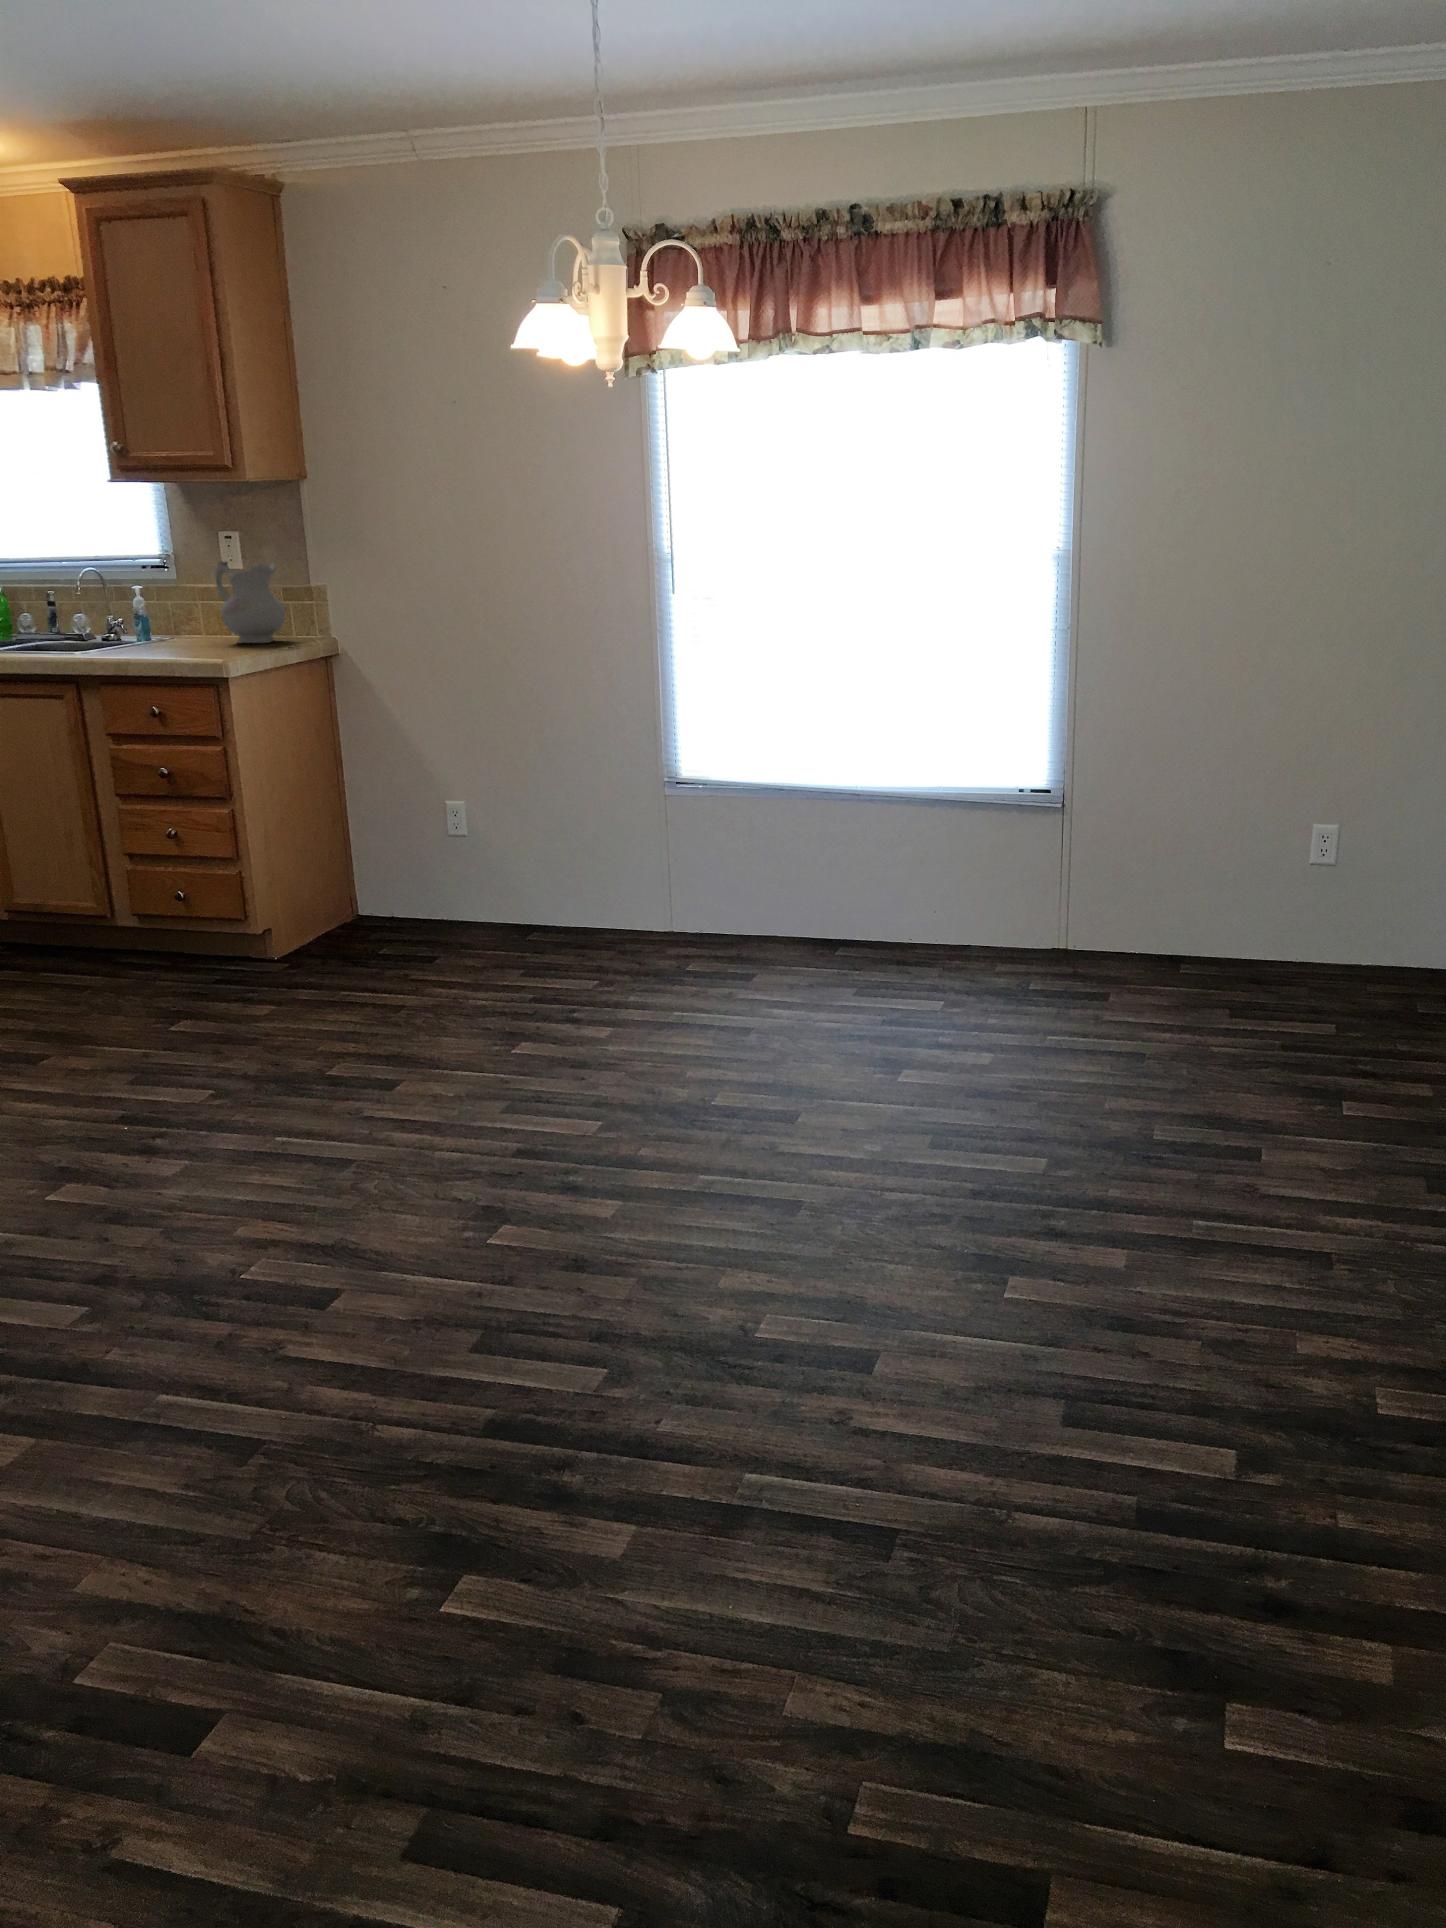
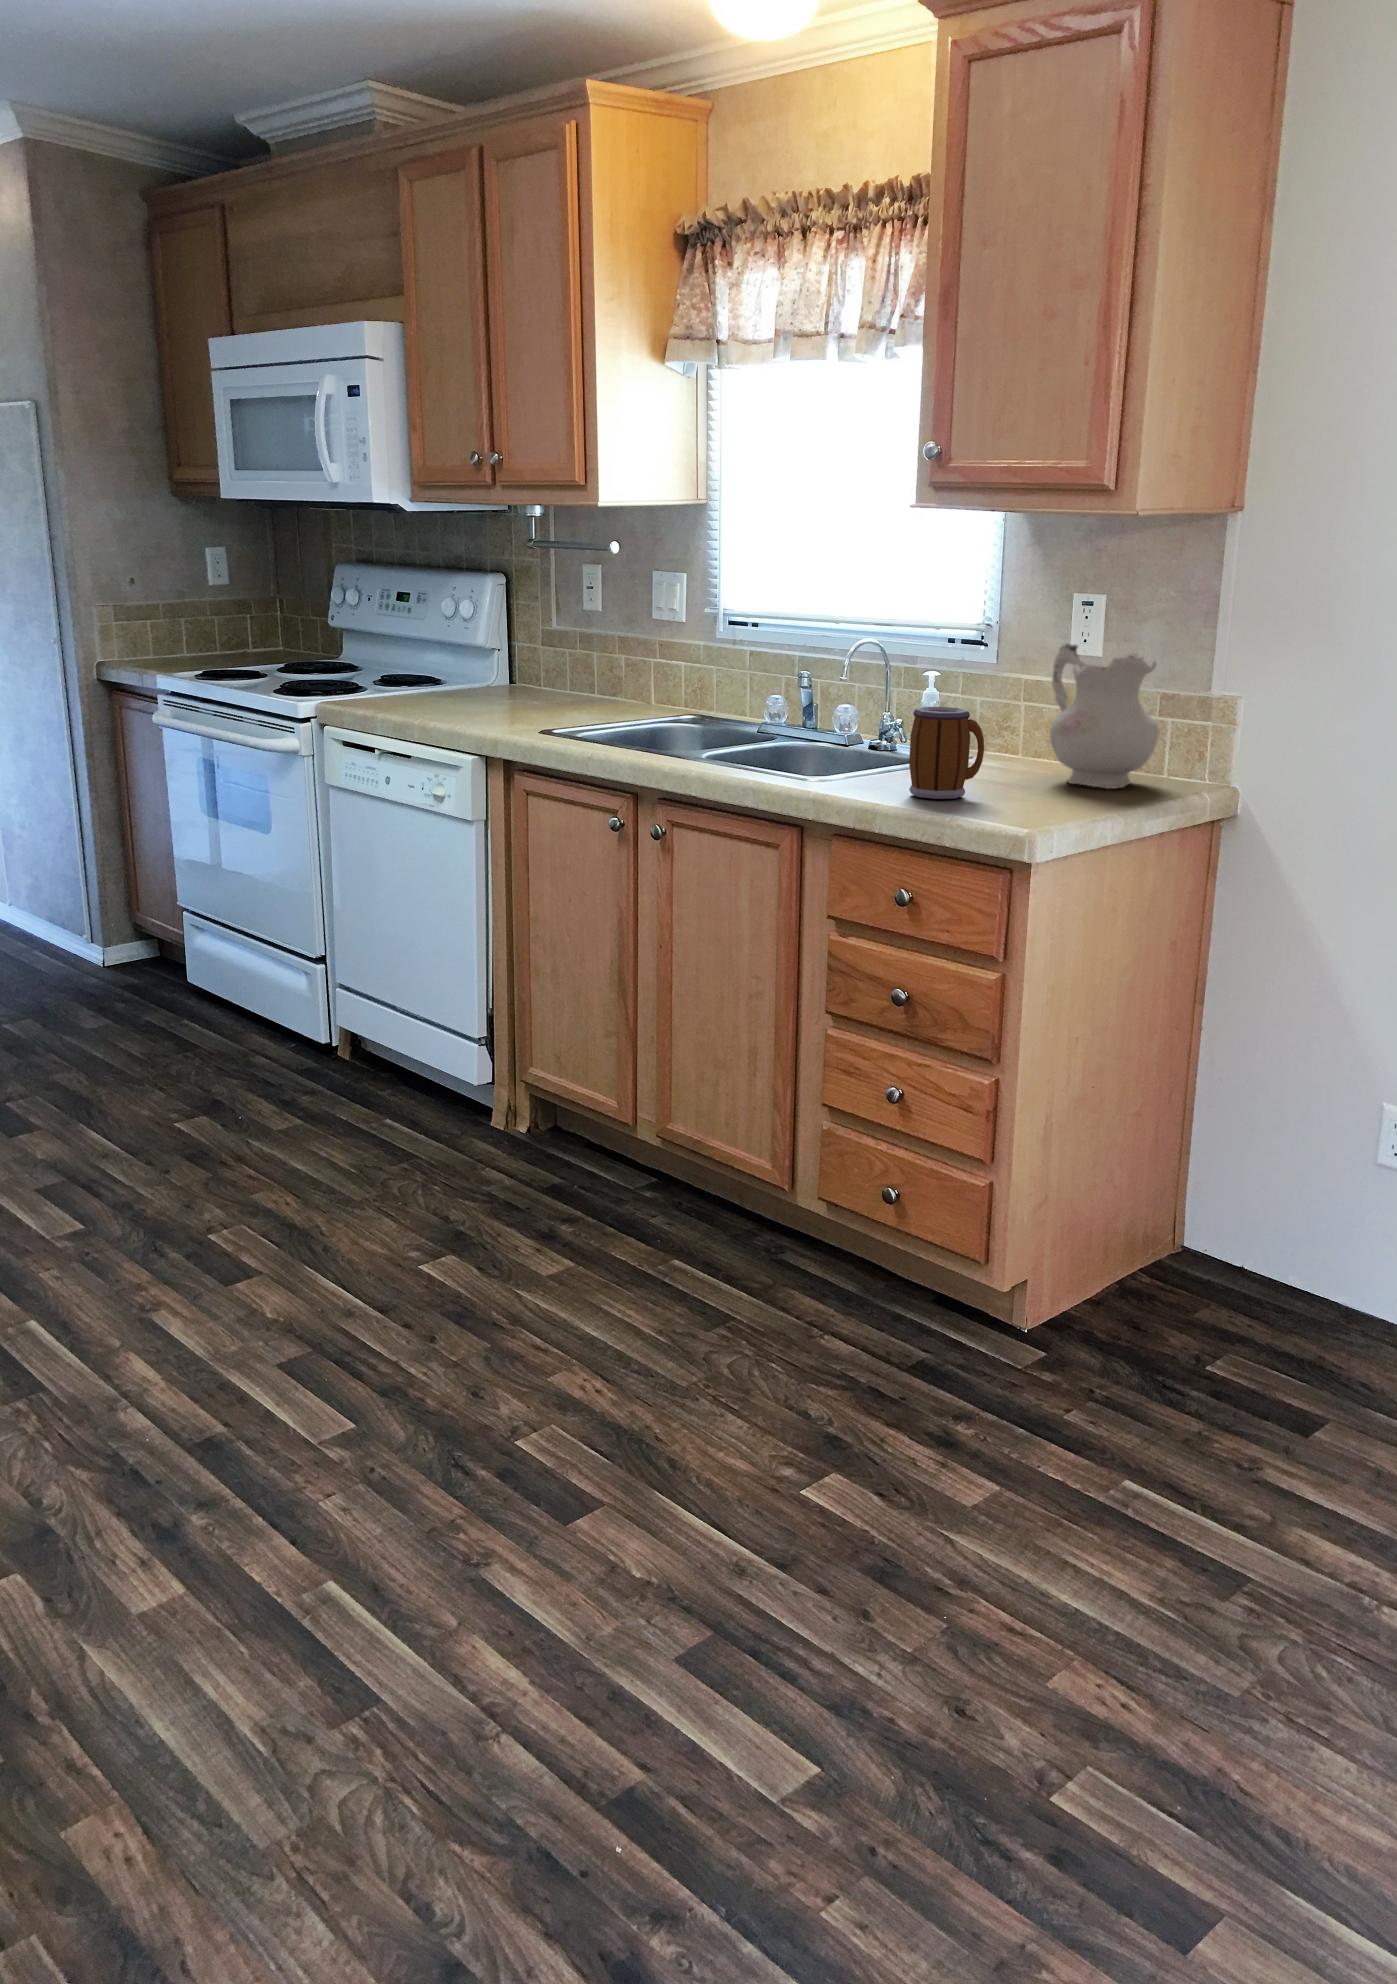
mug: none [138,601,186,654] -> present [909,707,984,799]

